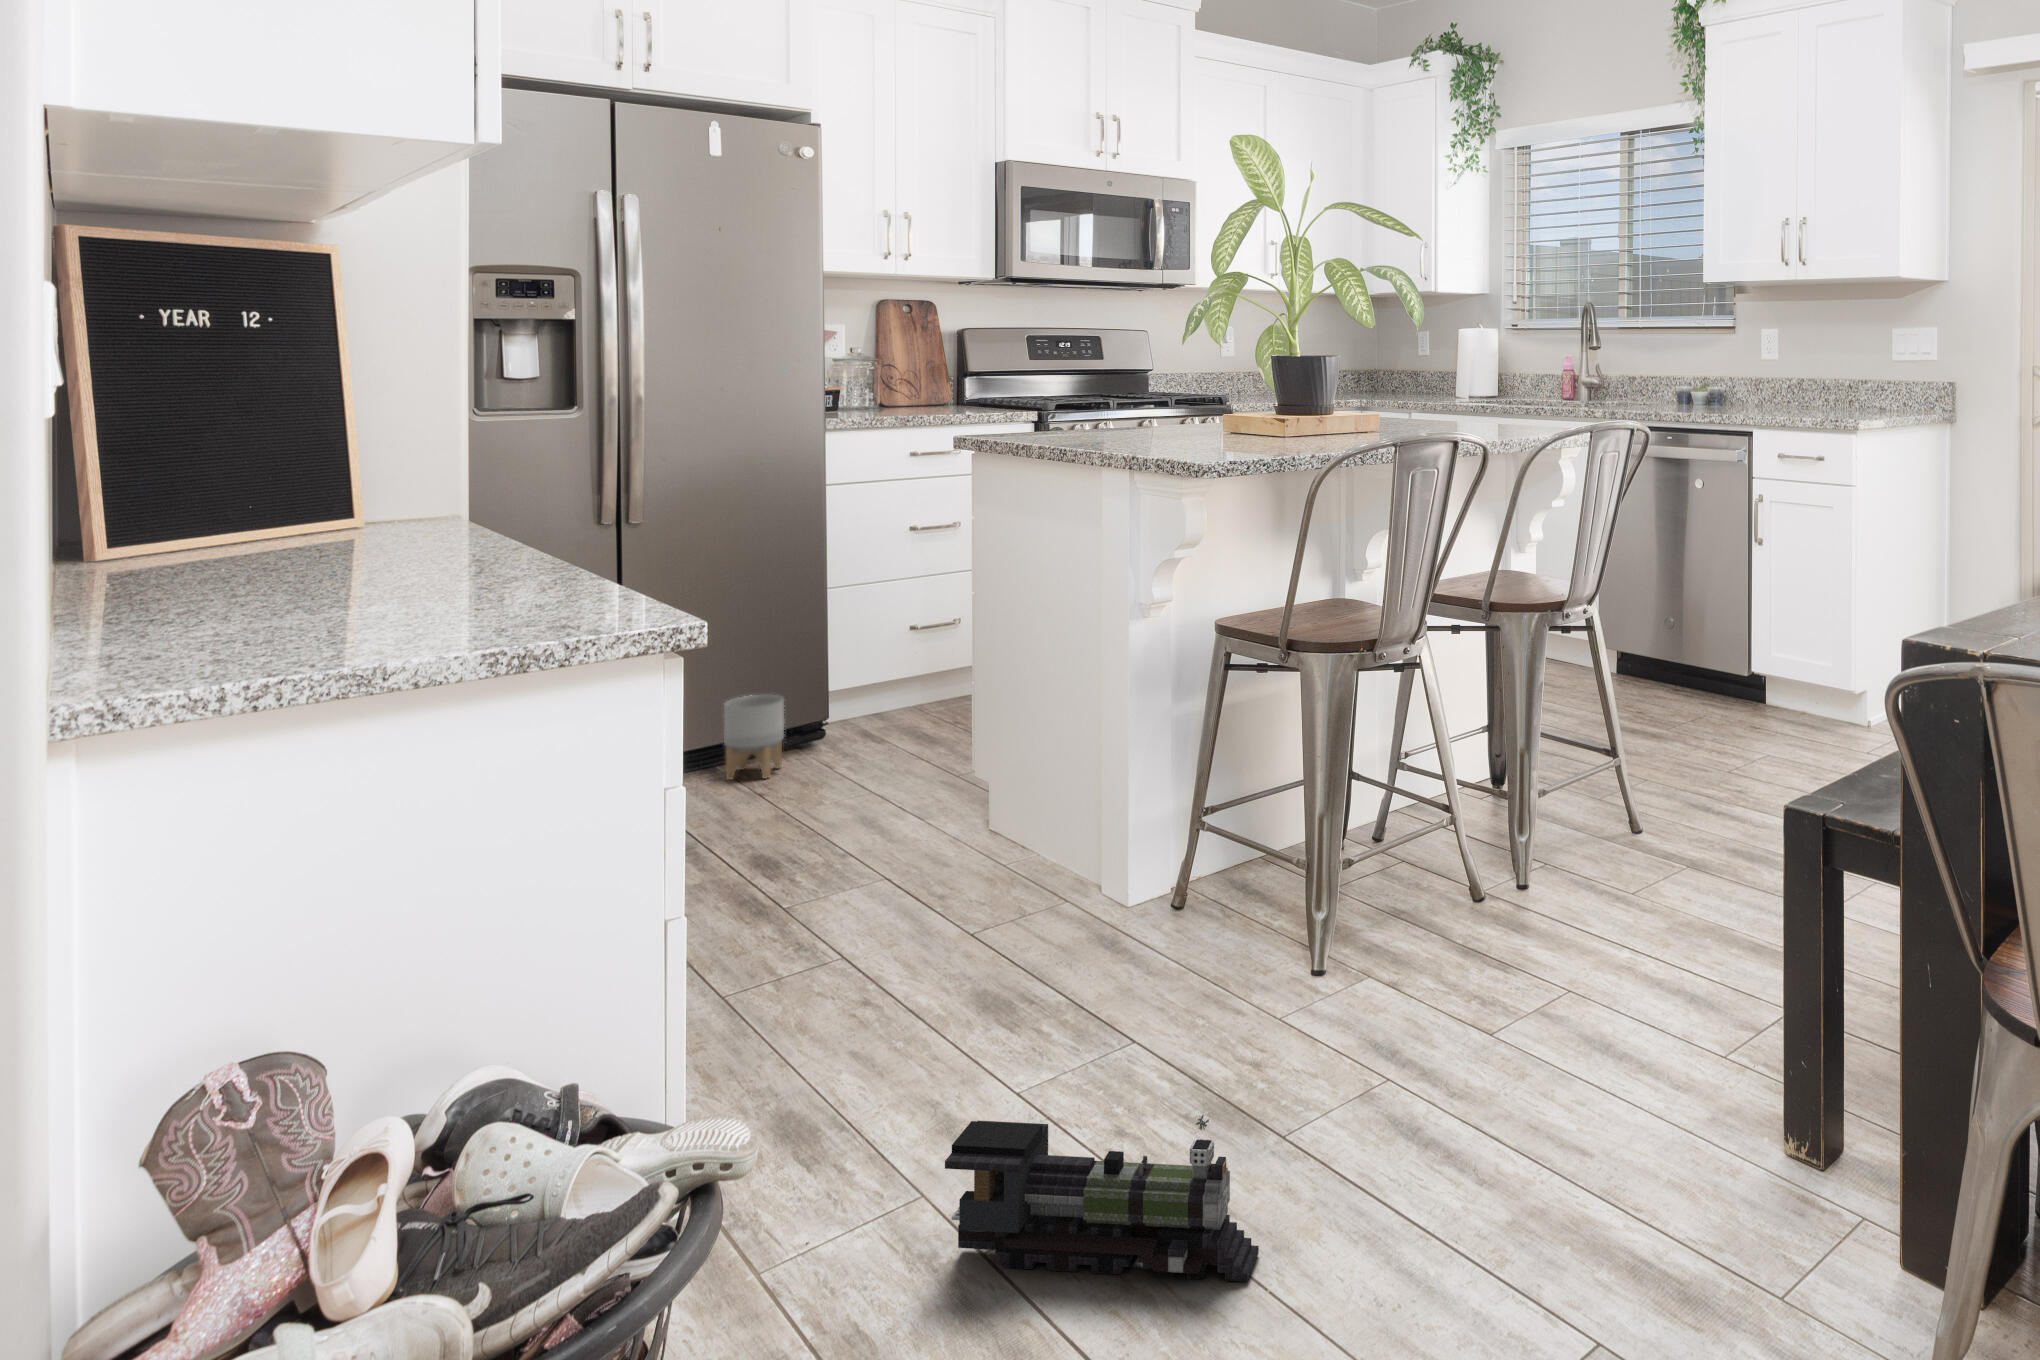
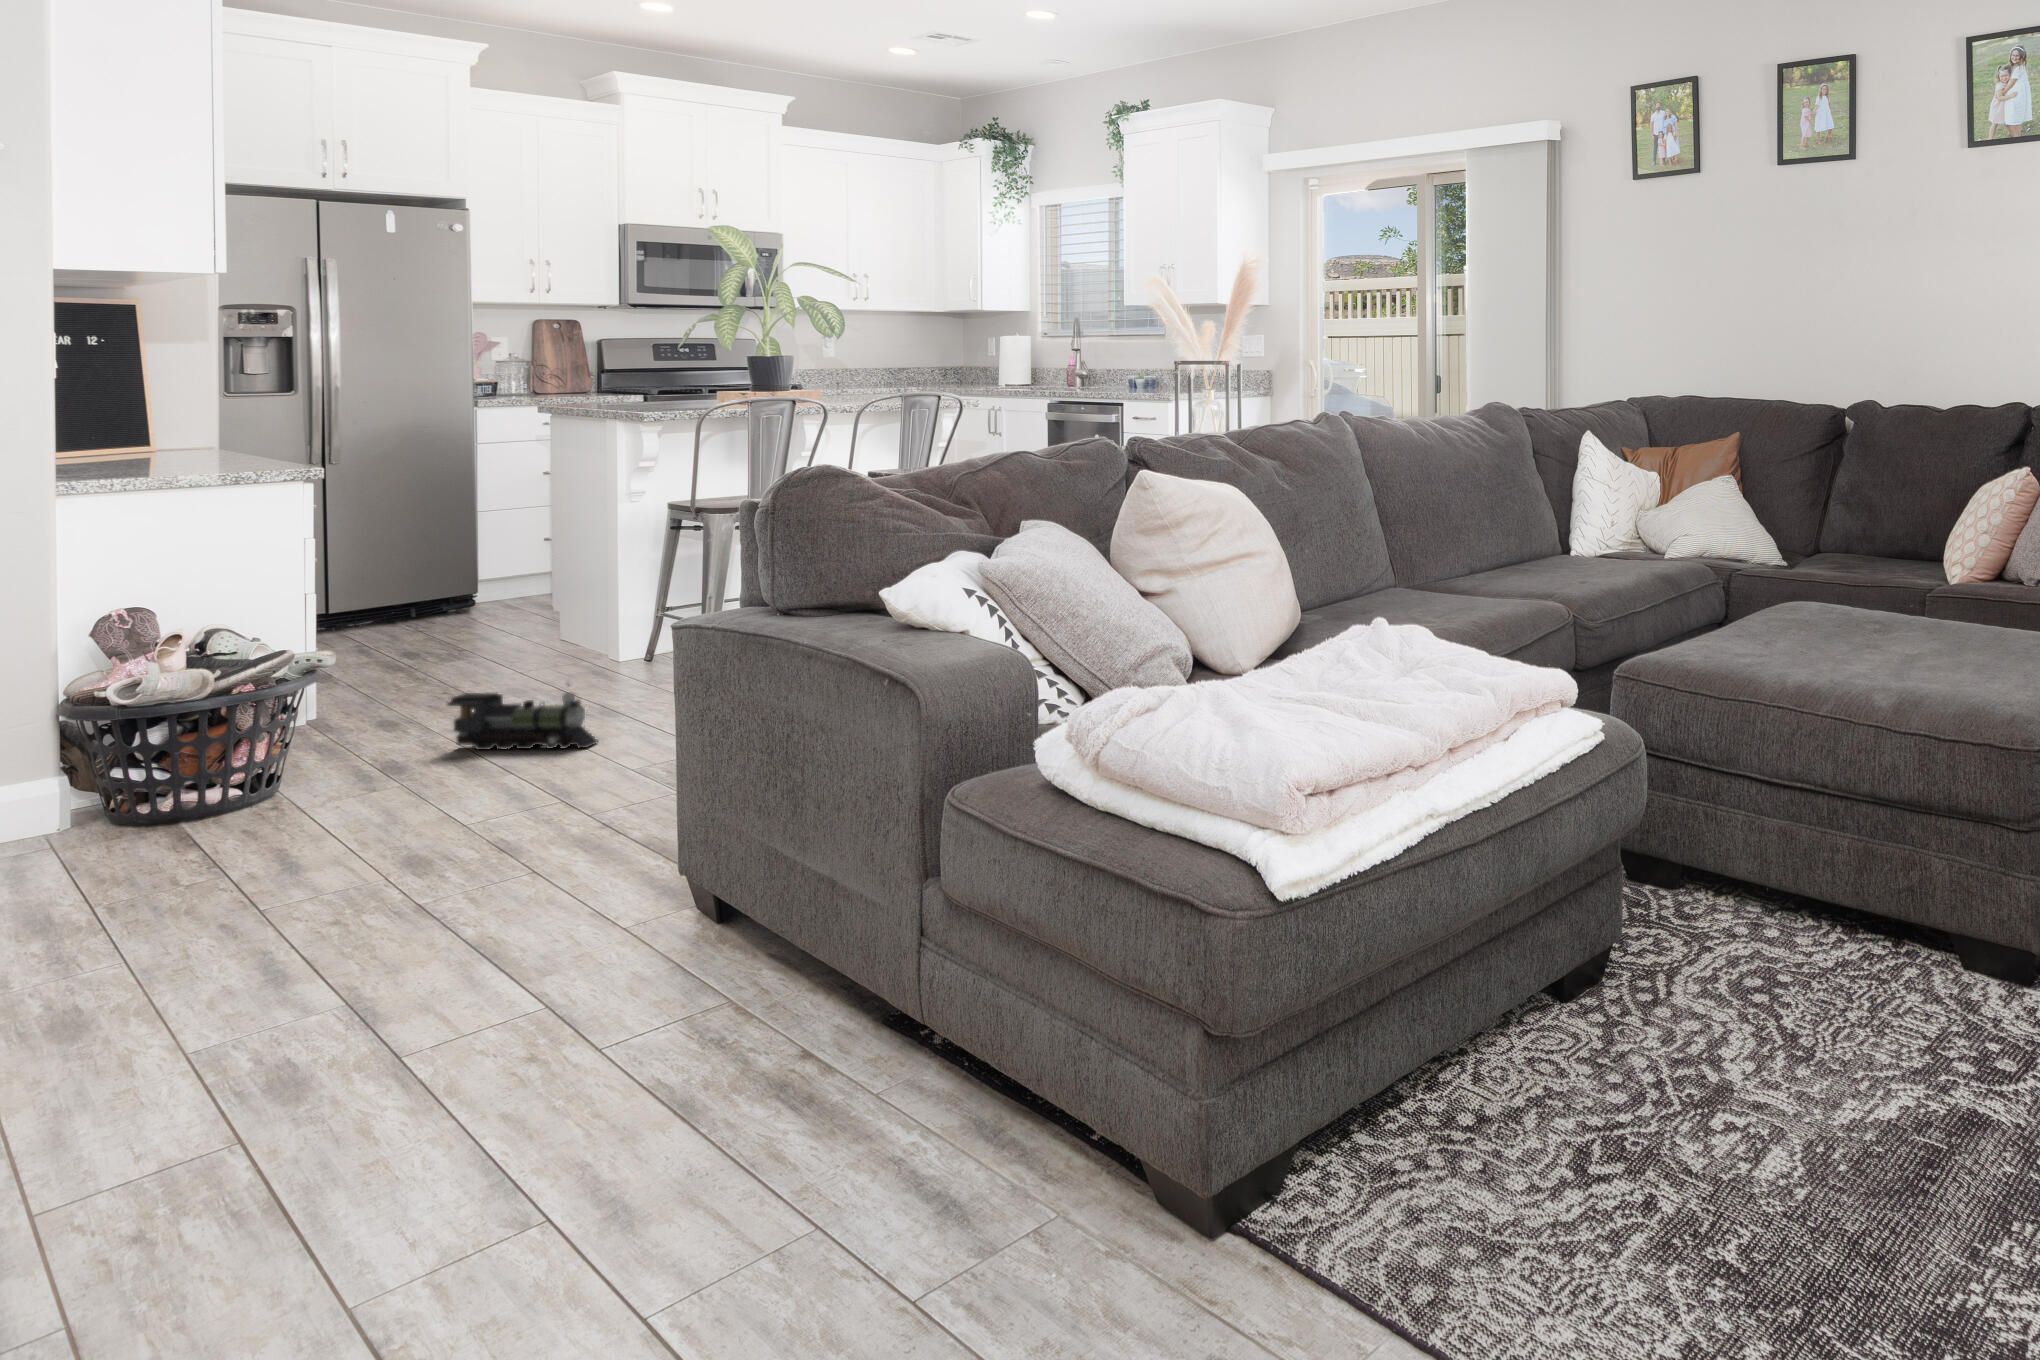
planter: present [724,695,784,780] -> none [402,572,444,623]

